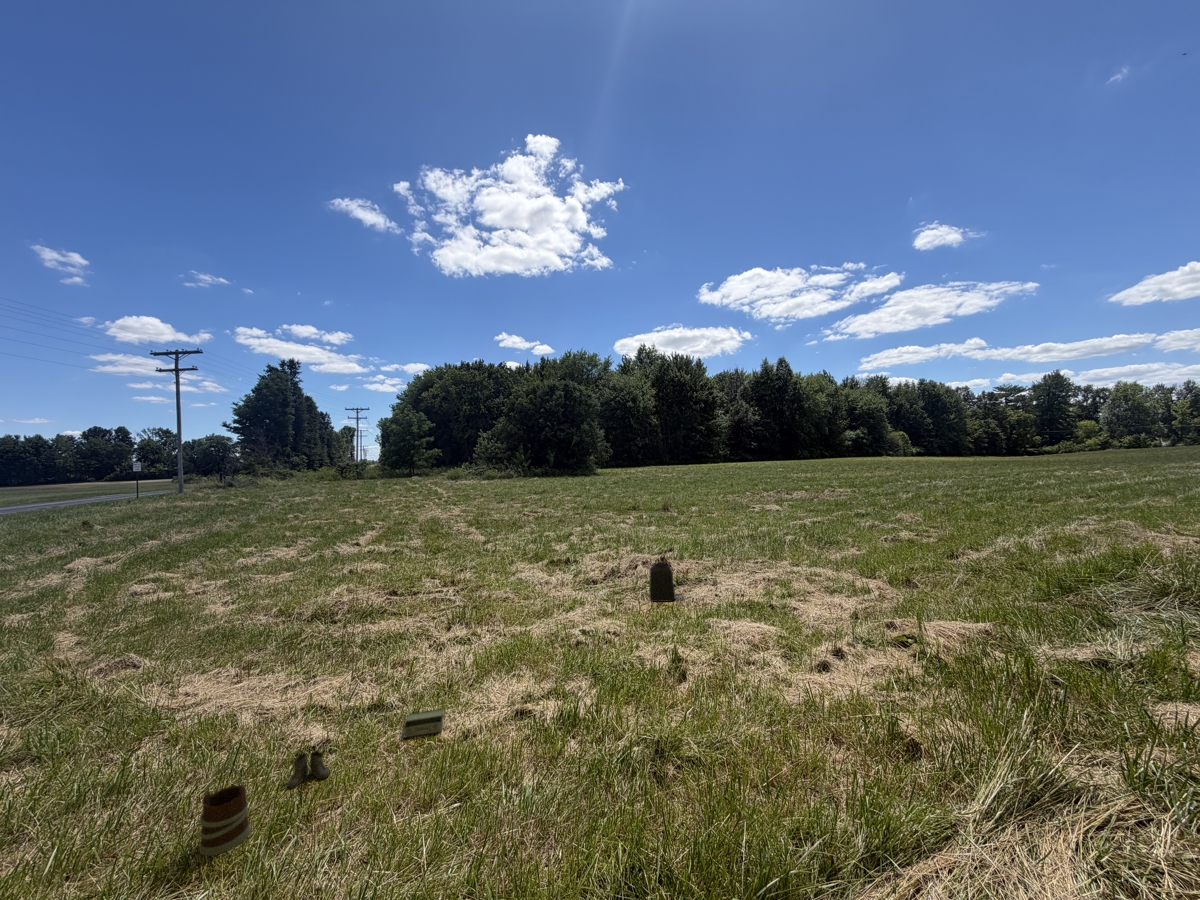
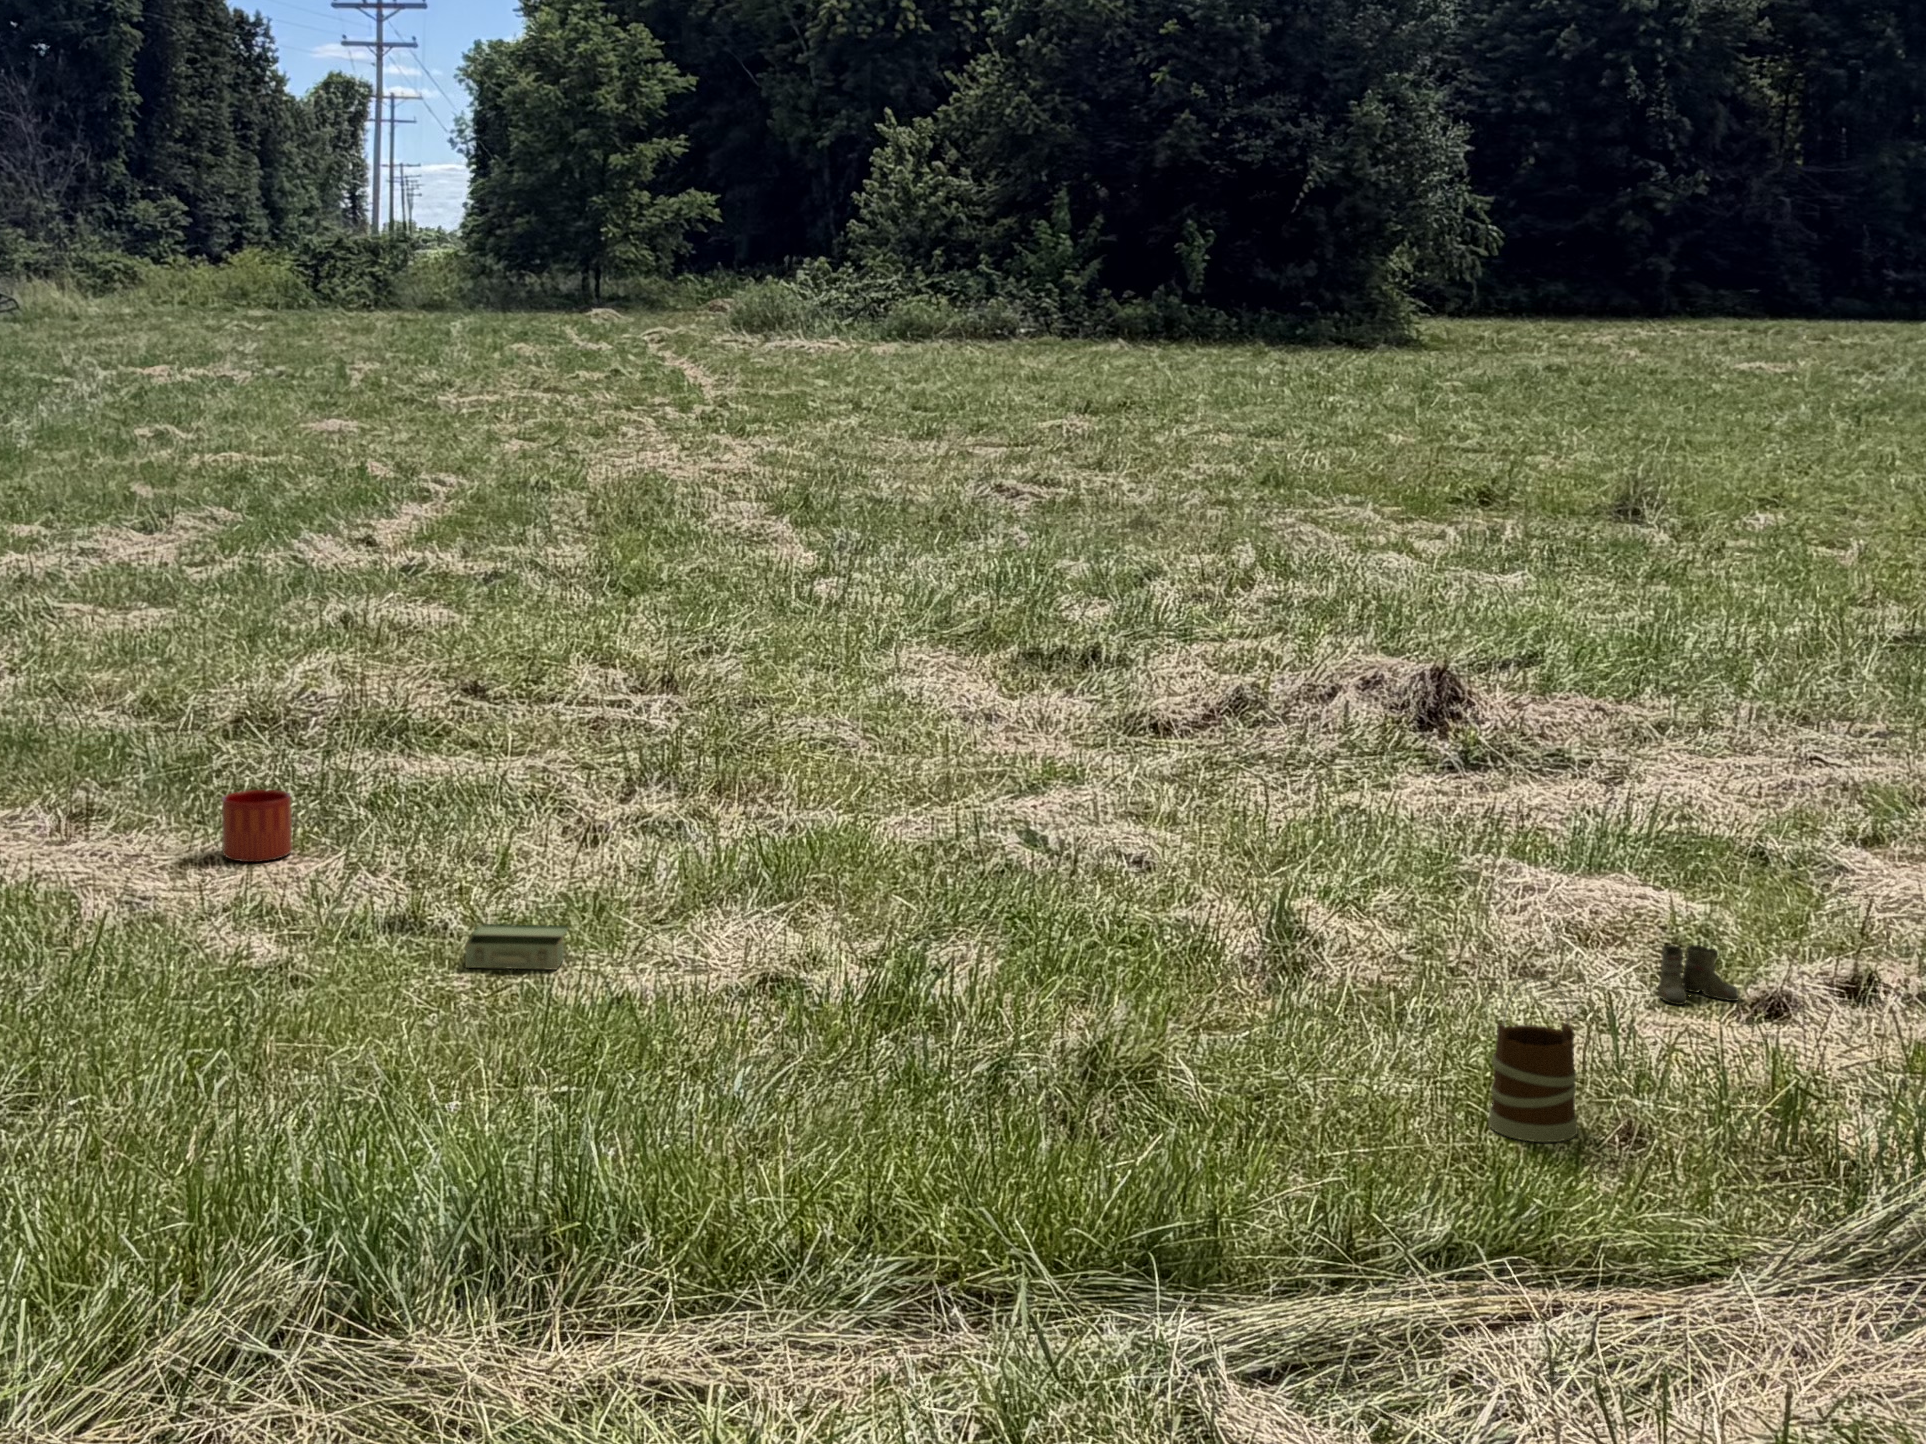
backpack: present [649,562,675,602] -> none [1310,659,1407,799]
planter: none [301,655,330,687] -> present [222,790,292,862]
boots: present [288,751,329,789] -> present [1658,945,1739,1005]
wooden bucket: present [199,767,250,856] -> present [1488,977,1578,1142]

